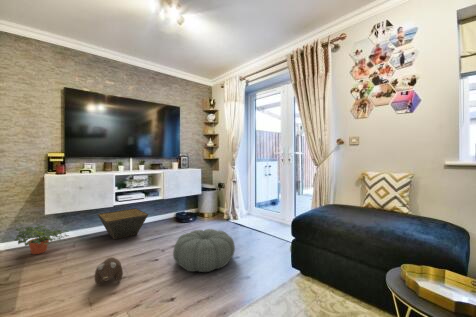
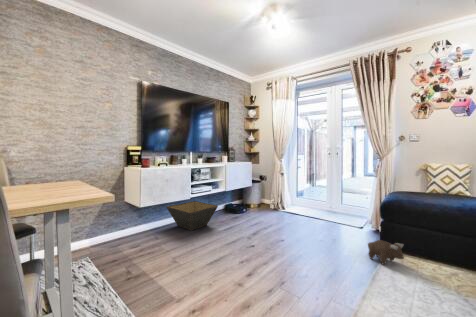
potted plant: present [15,224,69,254] -> none [105,217,154,247]
pouf: present [173,229,235,272] -> none [273,216,330,252]
plush toy: present [95,257,123,285] -> present [368,240,404,264]

